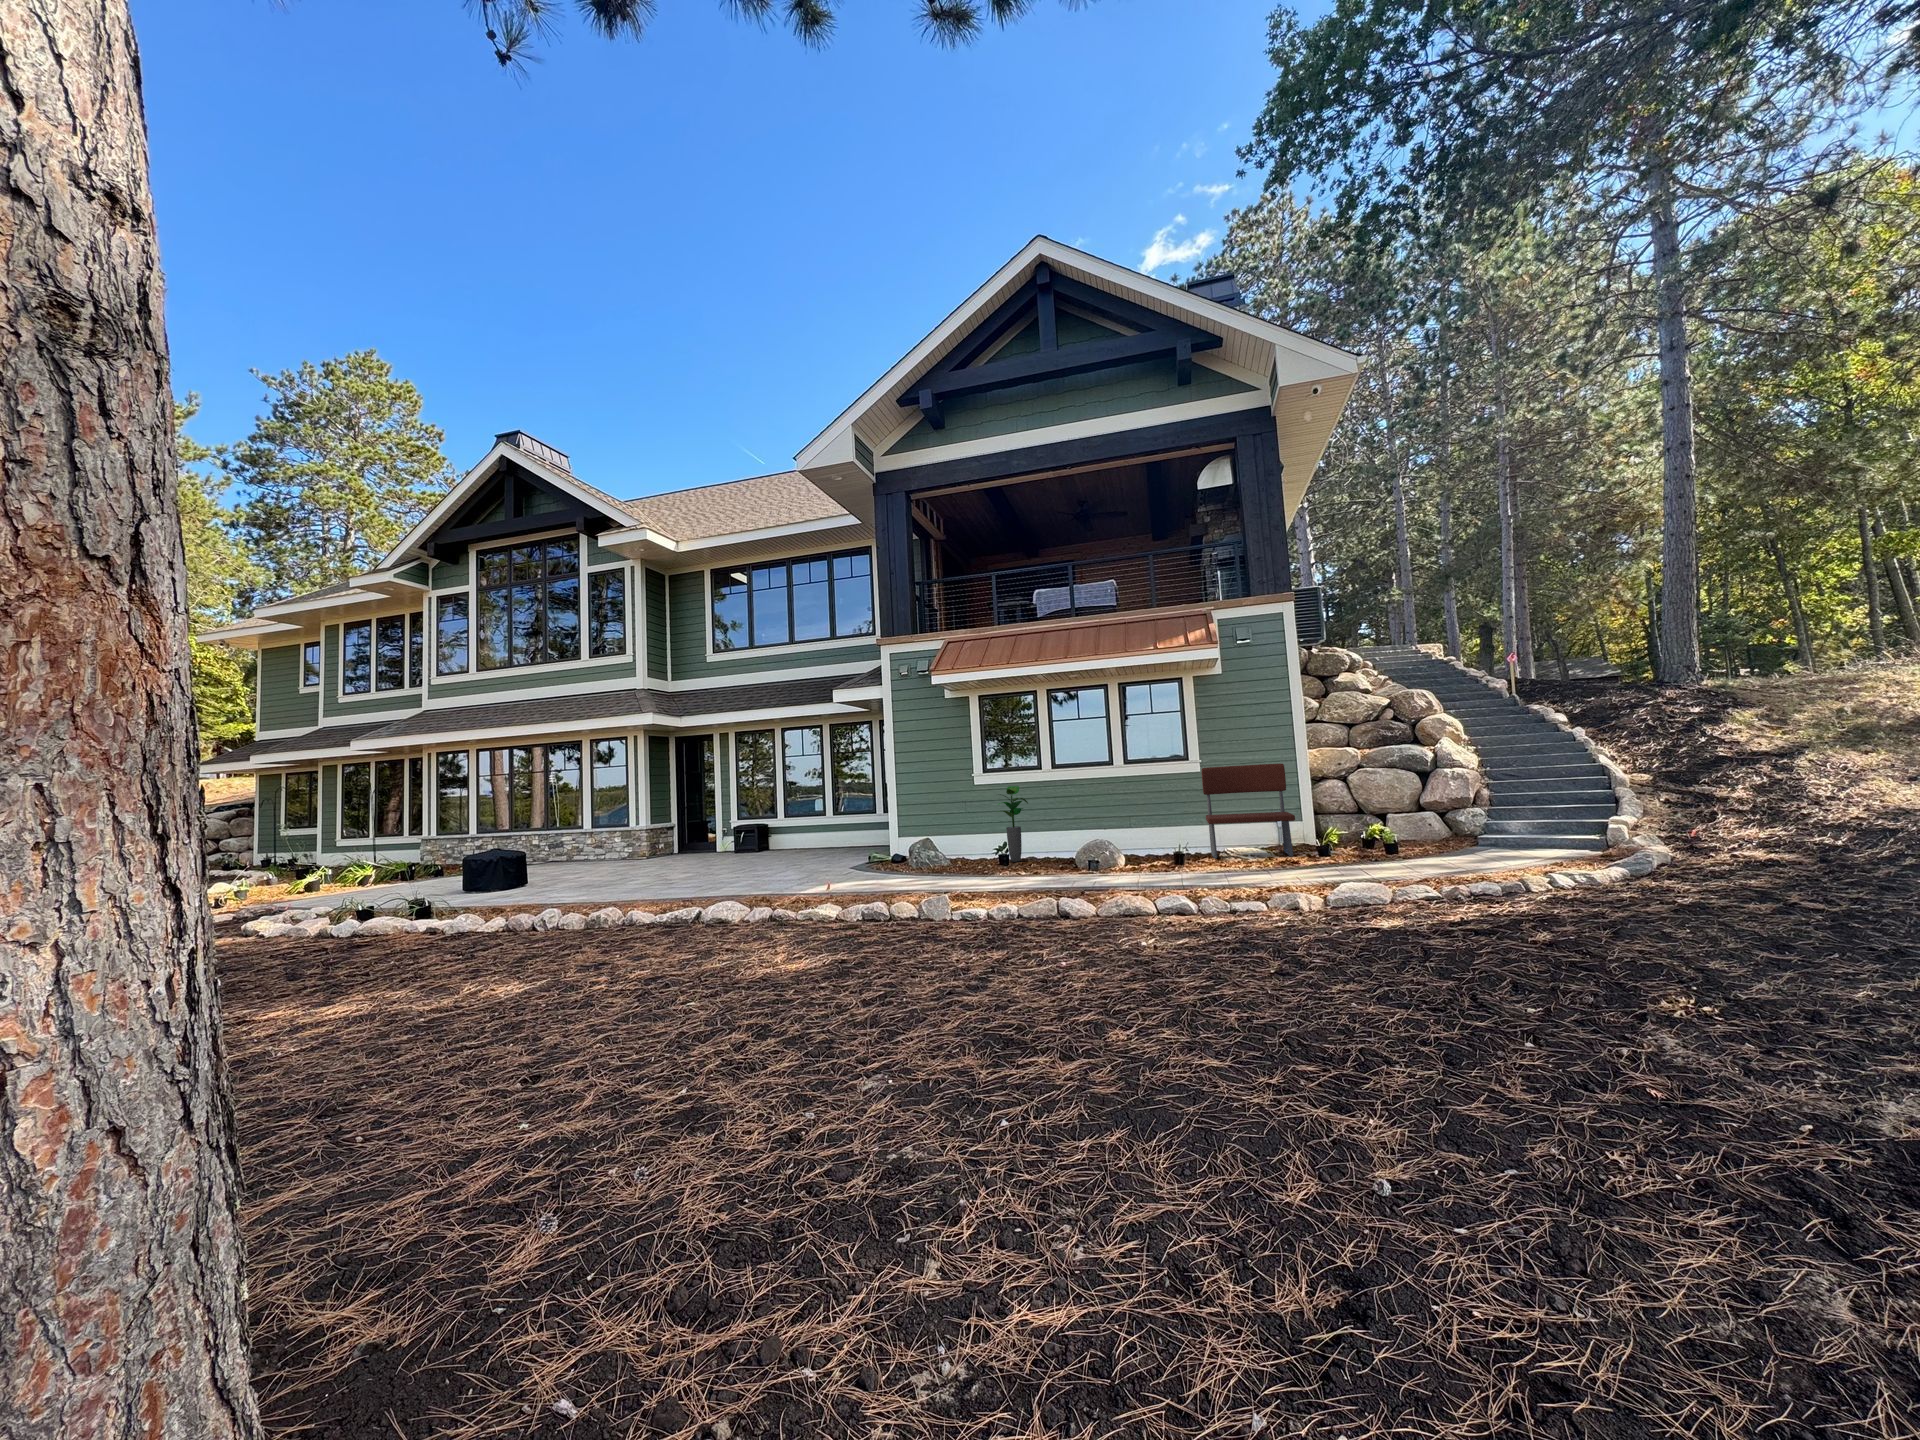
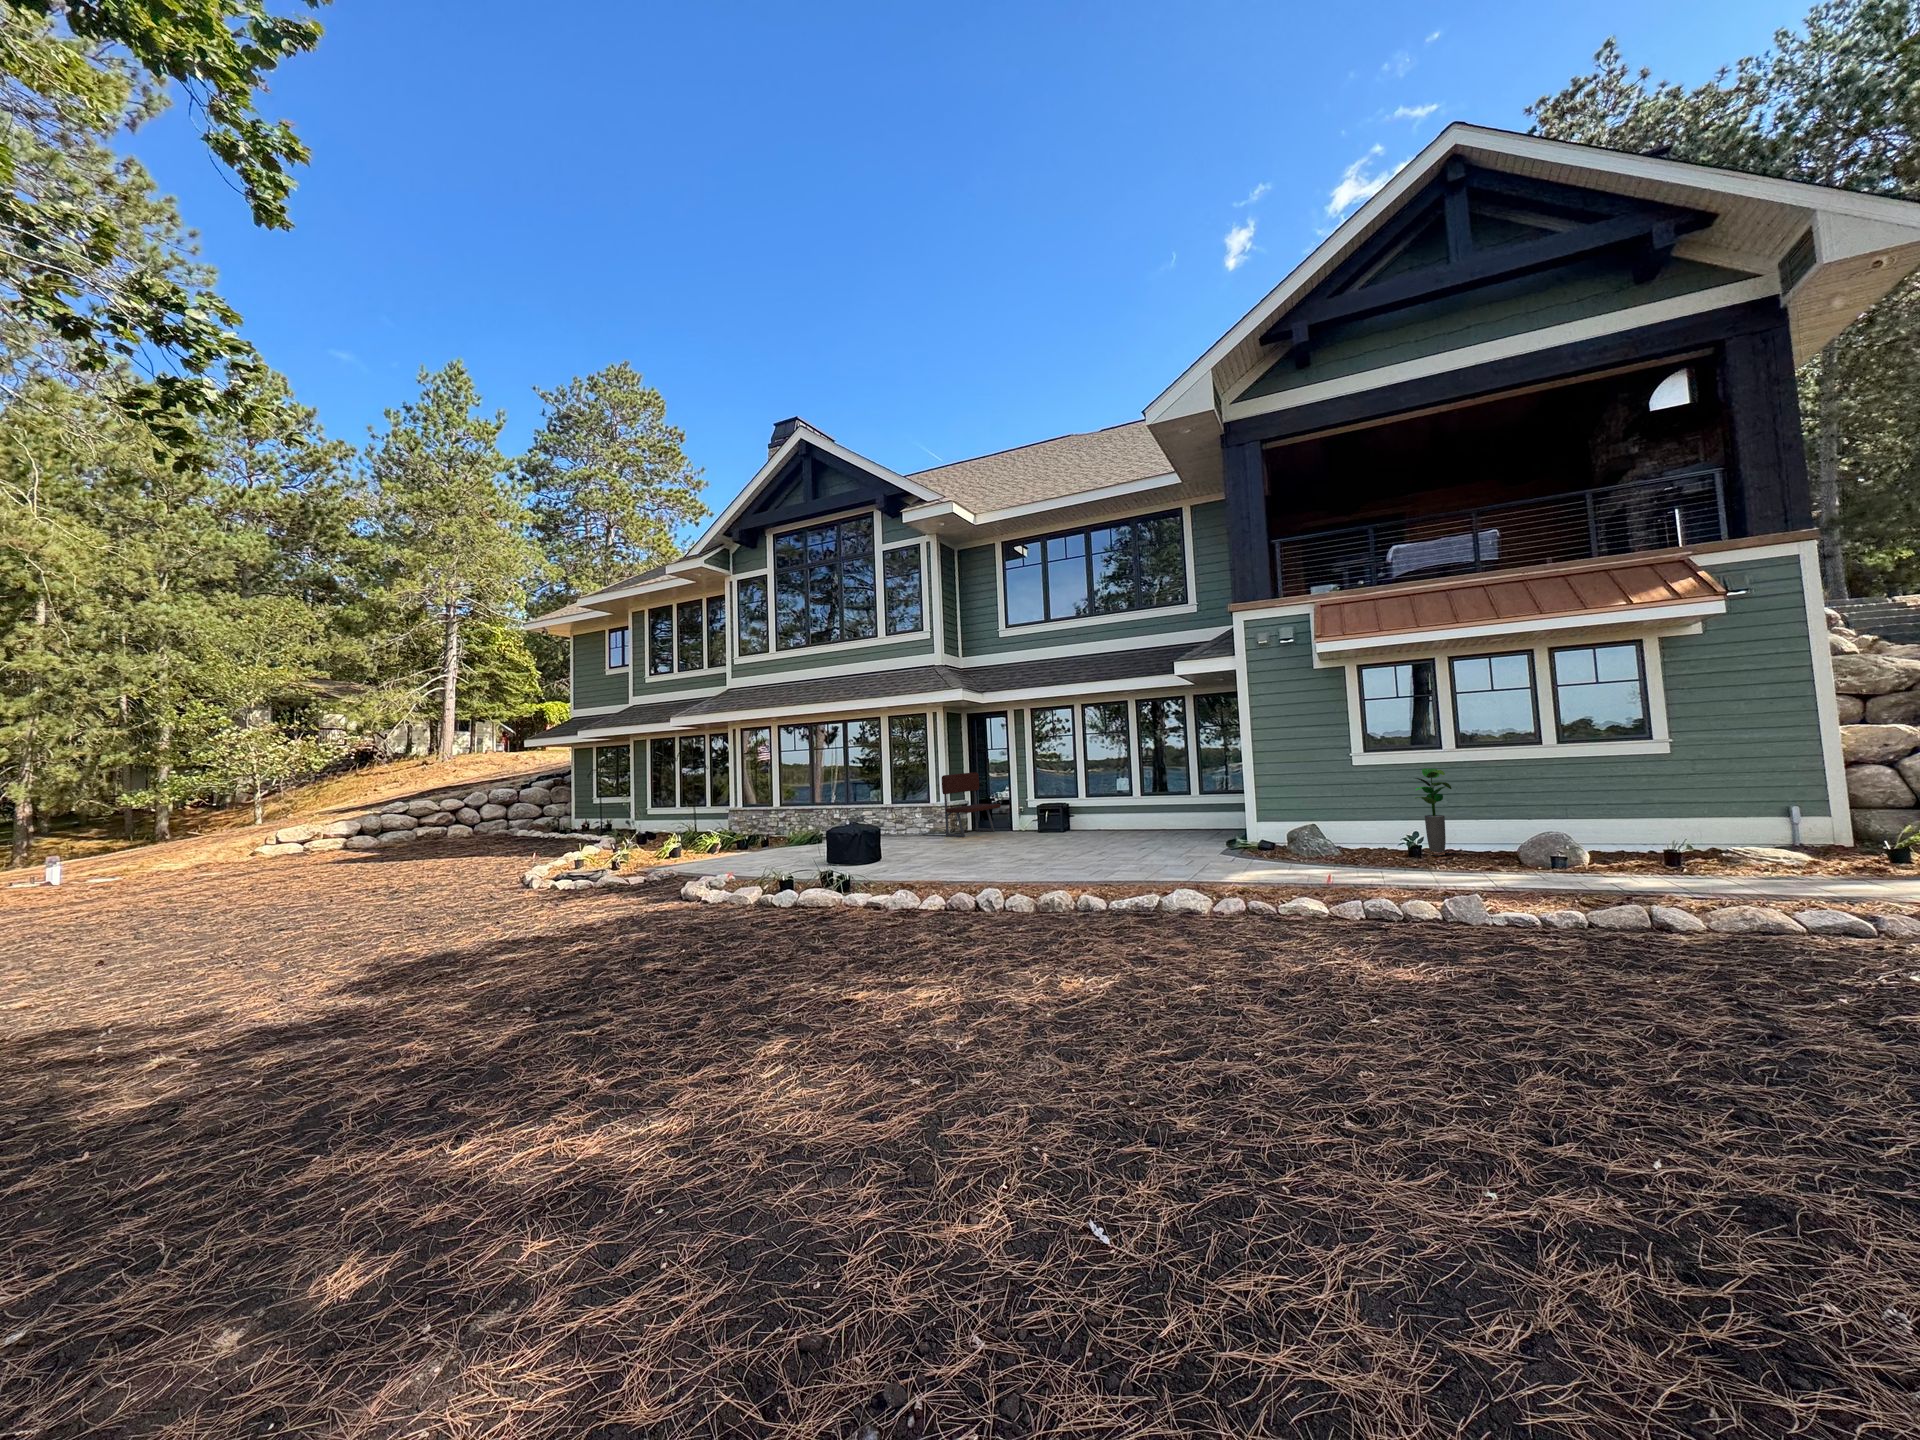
bench: present [1201,763,1295,859] -> present [942,772,1001,837]

